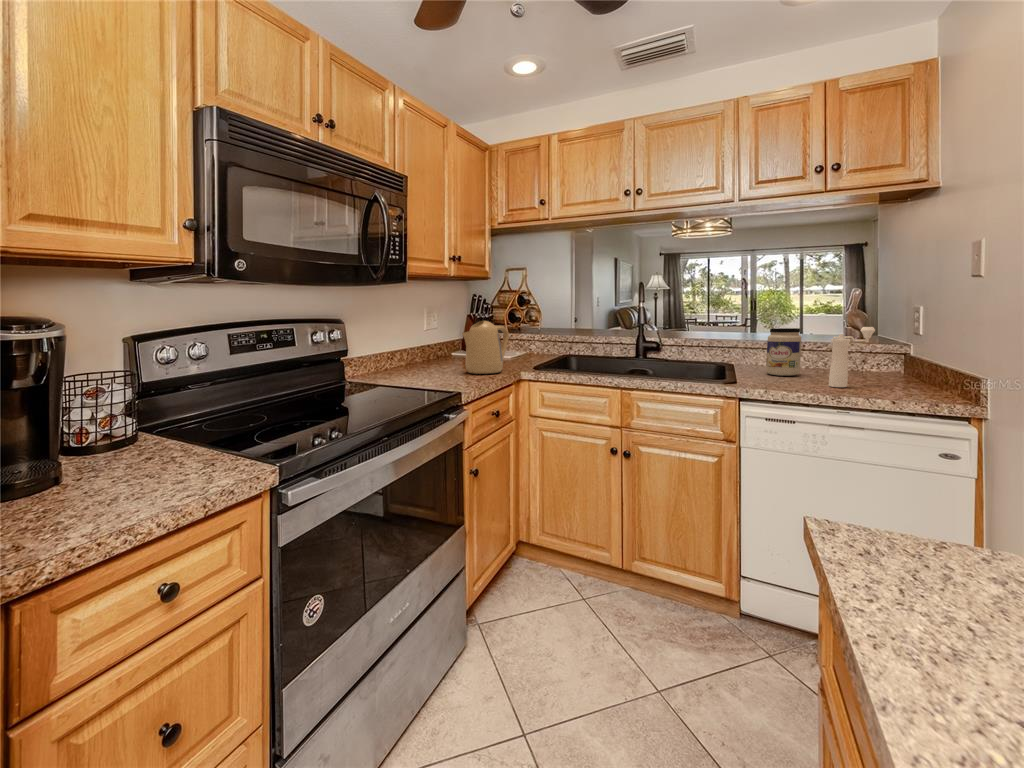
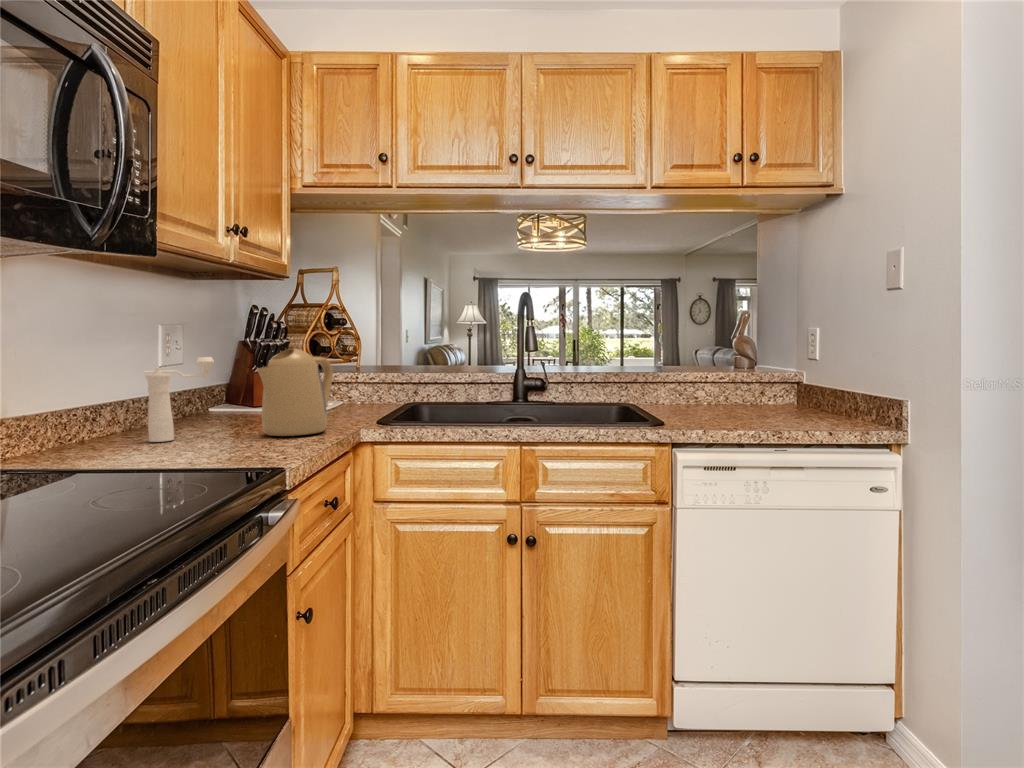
pepper mill: present [829,327,875,387] -> present [144,357,214,442]
jar: present [766,328,801,376] -> none [687,353,728,414]

